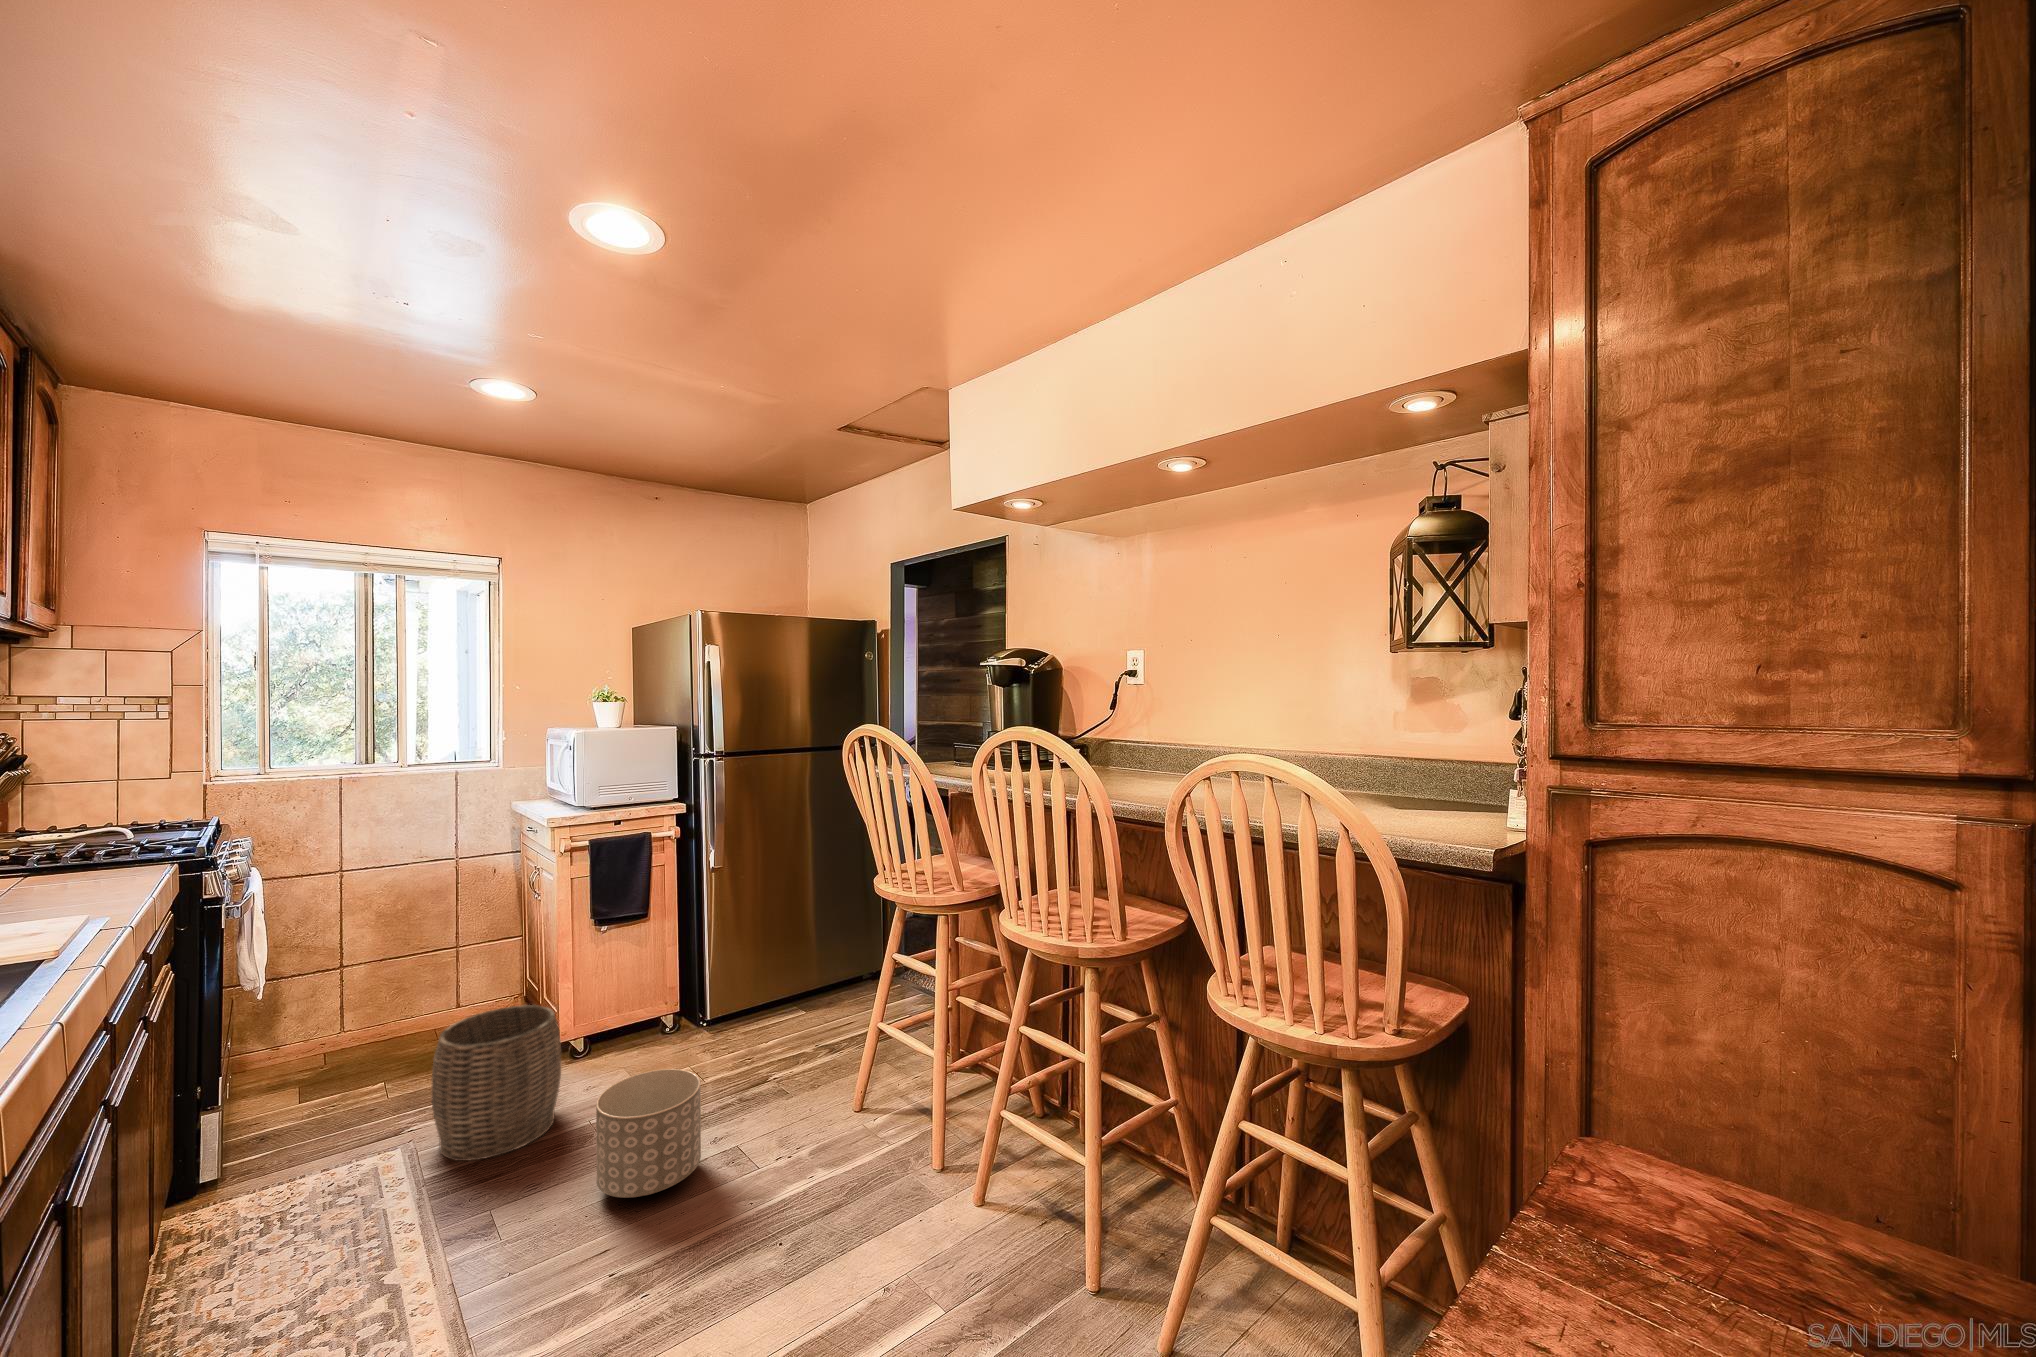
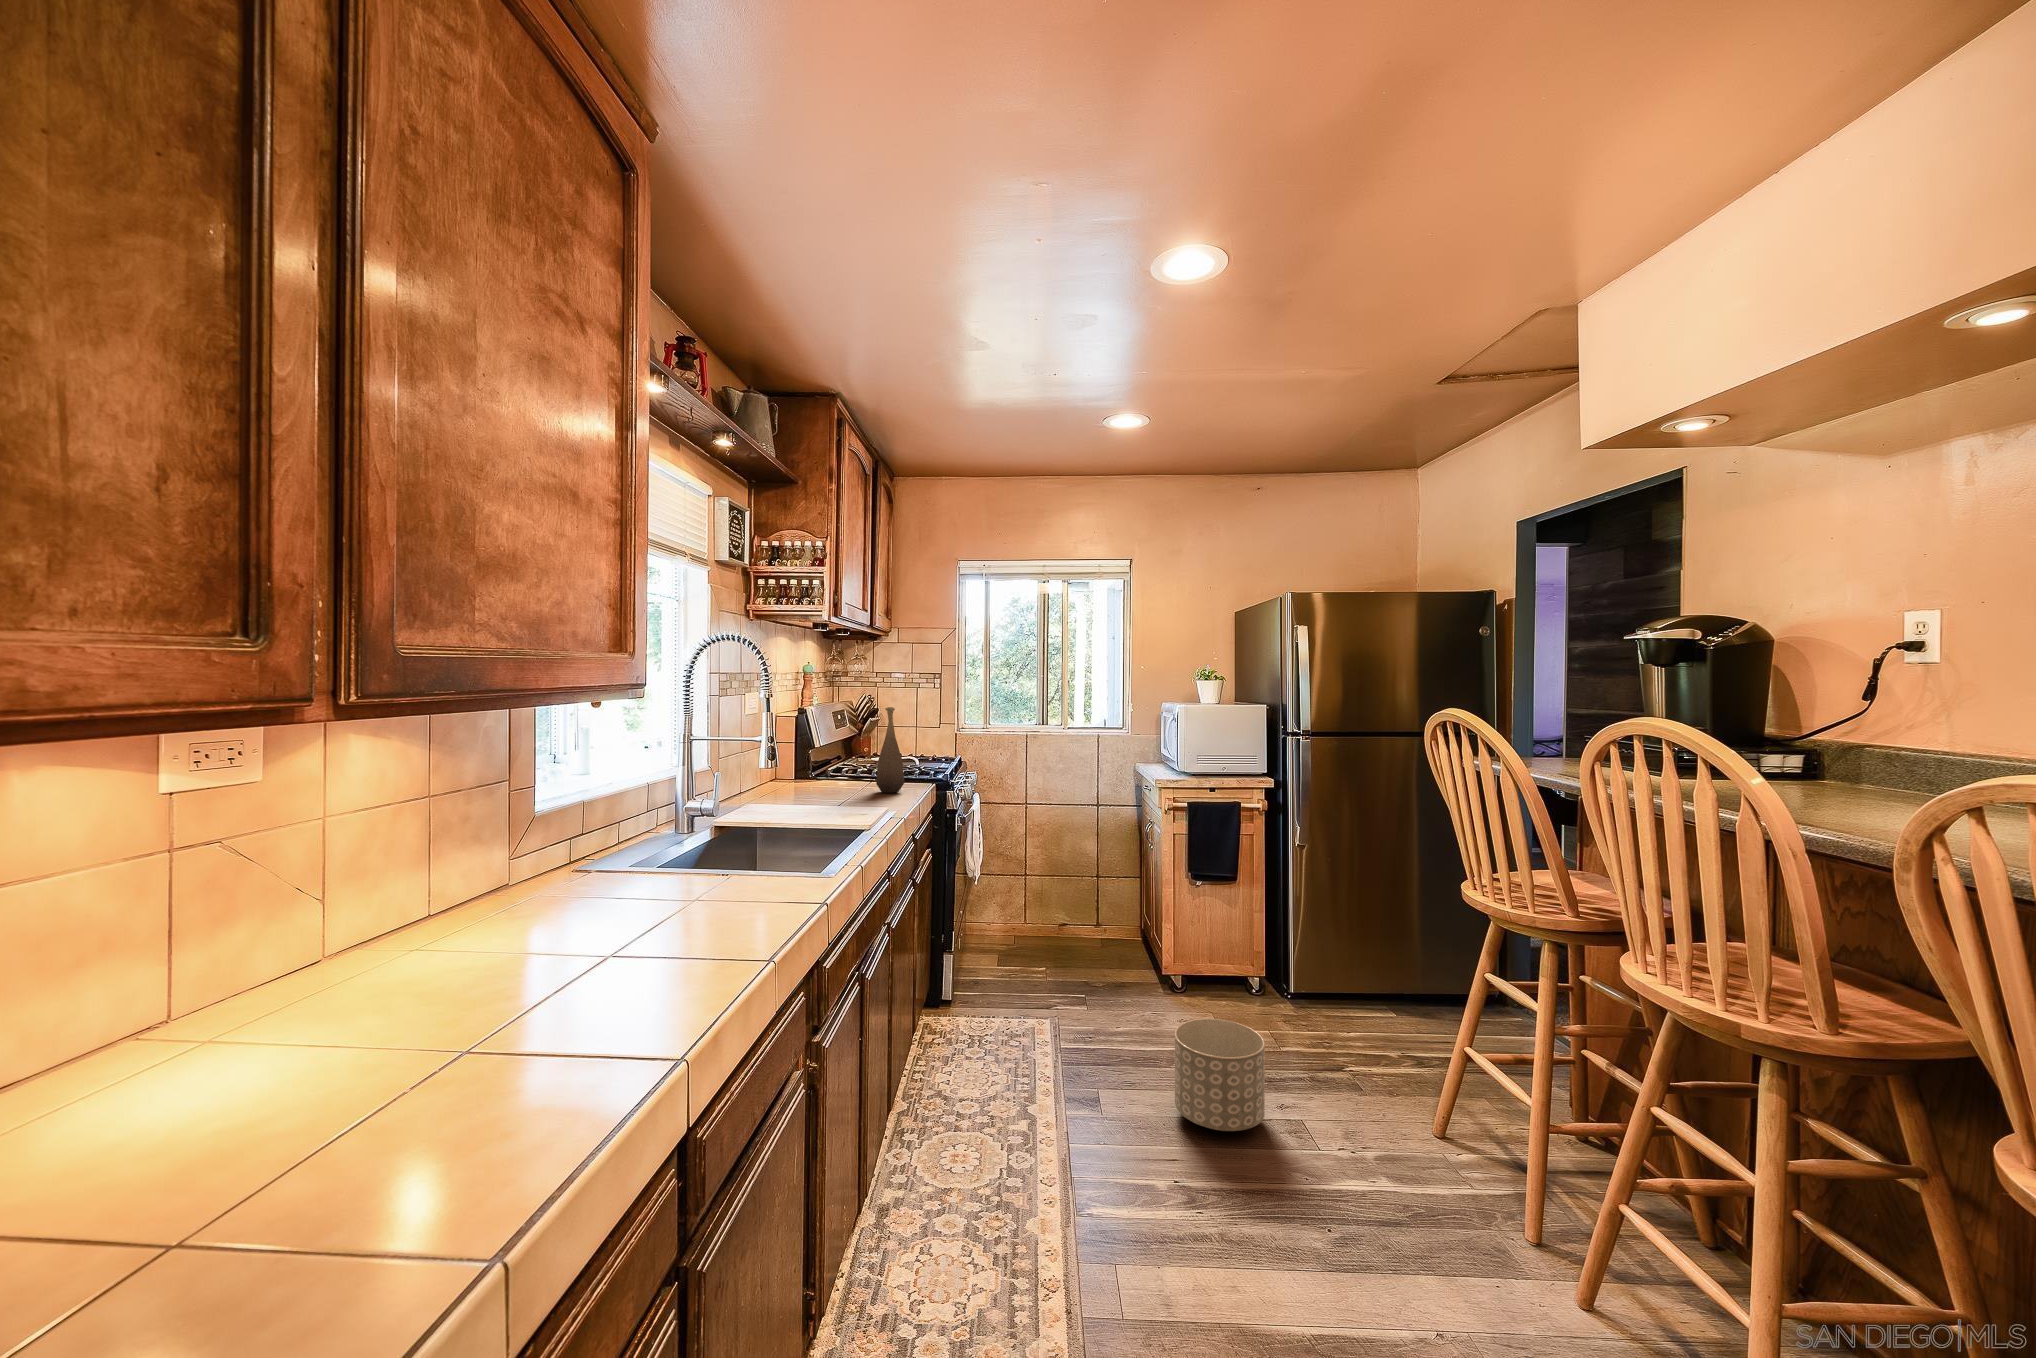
bottle: none [54,759,122,897] -> present [876,707,905,793]
woven basket: present [432,1005,561,1161] -> none [1069,931,1158,1050]

